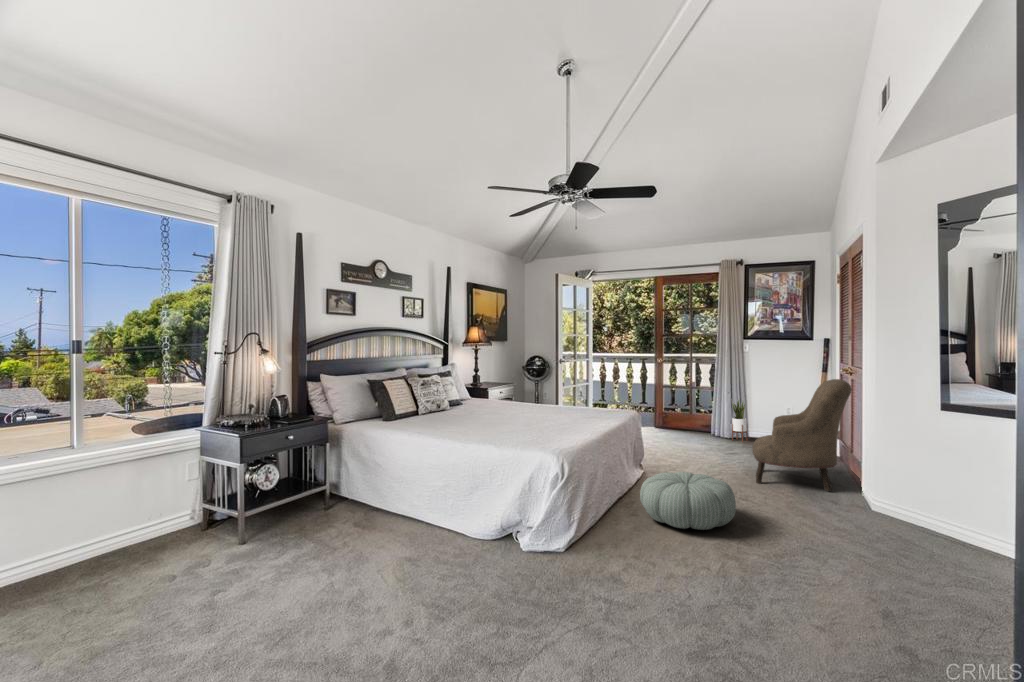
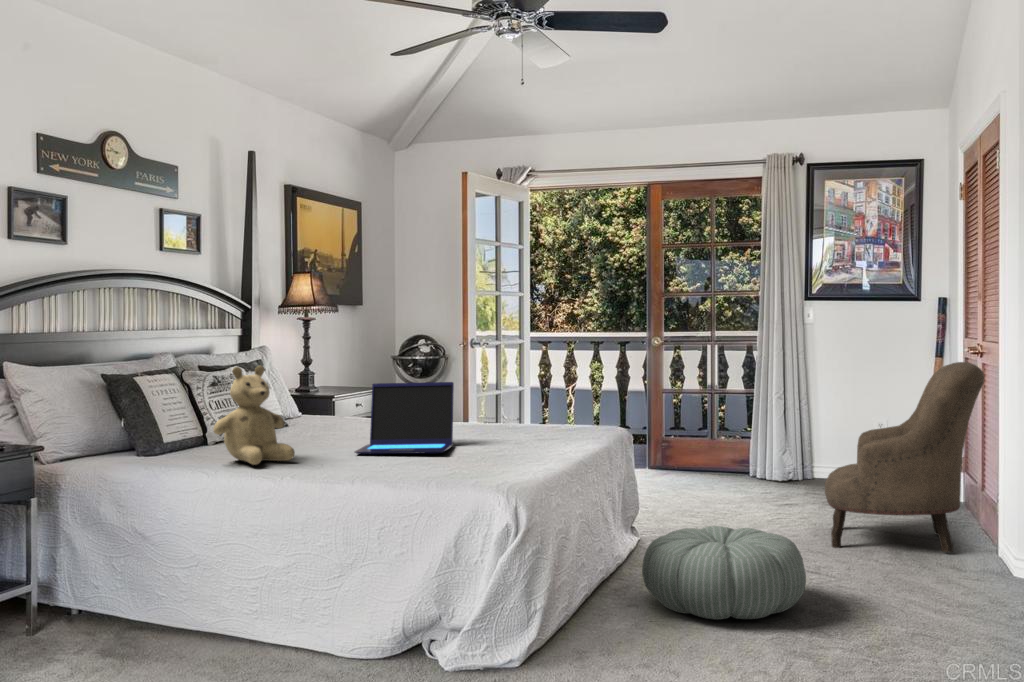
teddy bear: none [414,379,454,431] -> present [213,366,295,465]
laptop: none [486,387,540,426] -> present [354,382,454,454]
potted plant: present [731,399,748,442] -> none [783,406,811,487]

